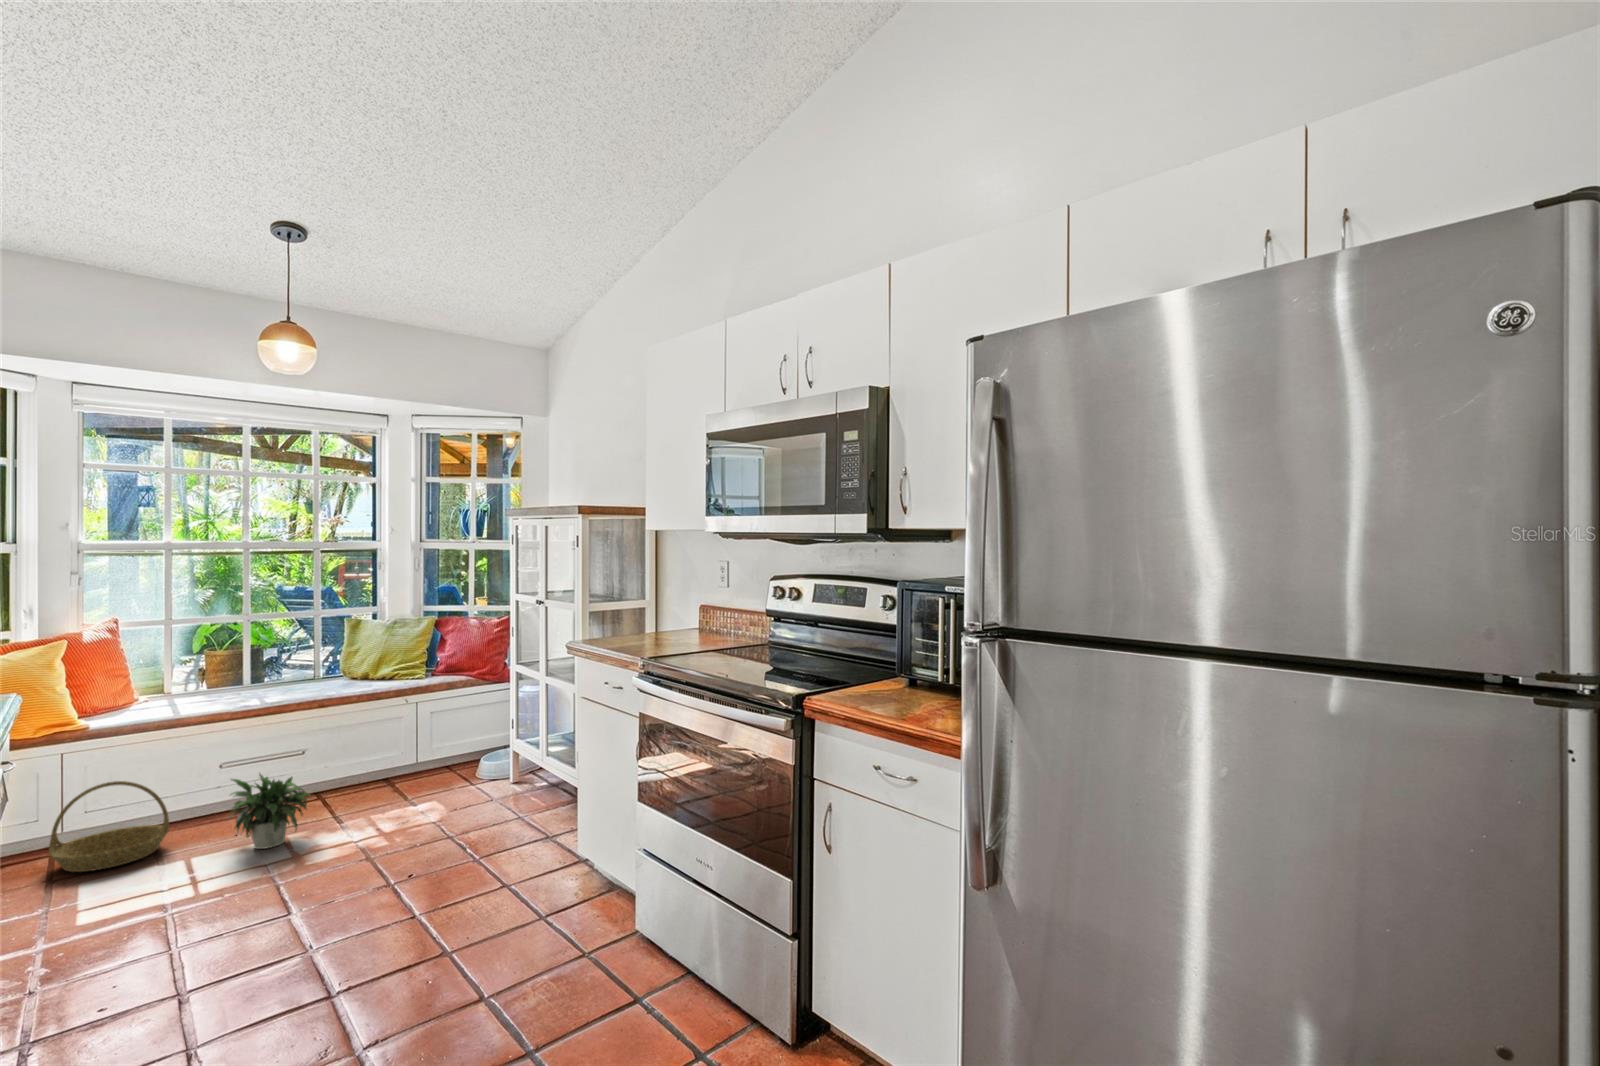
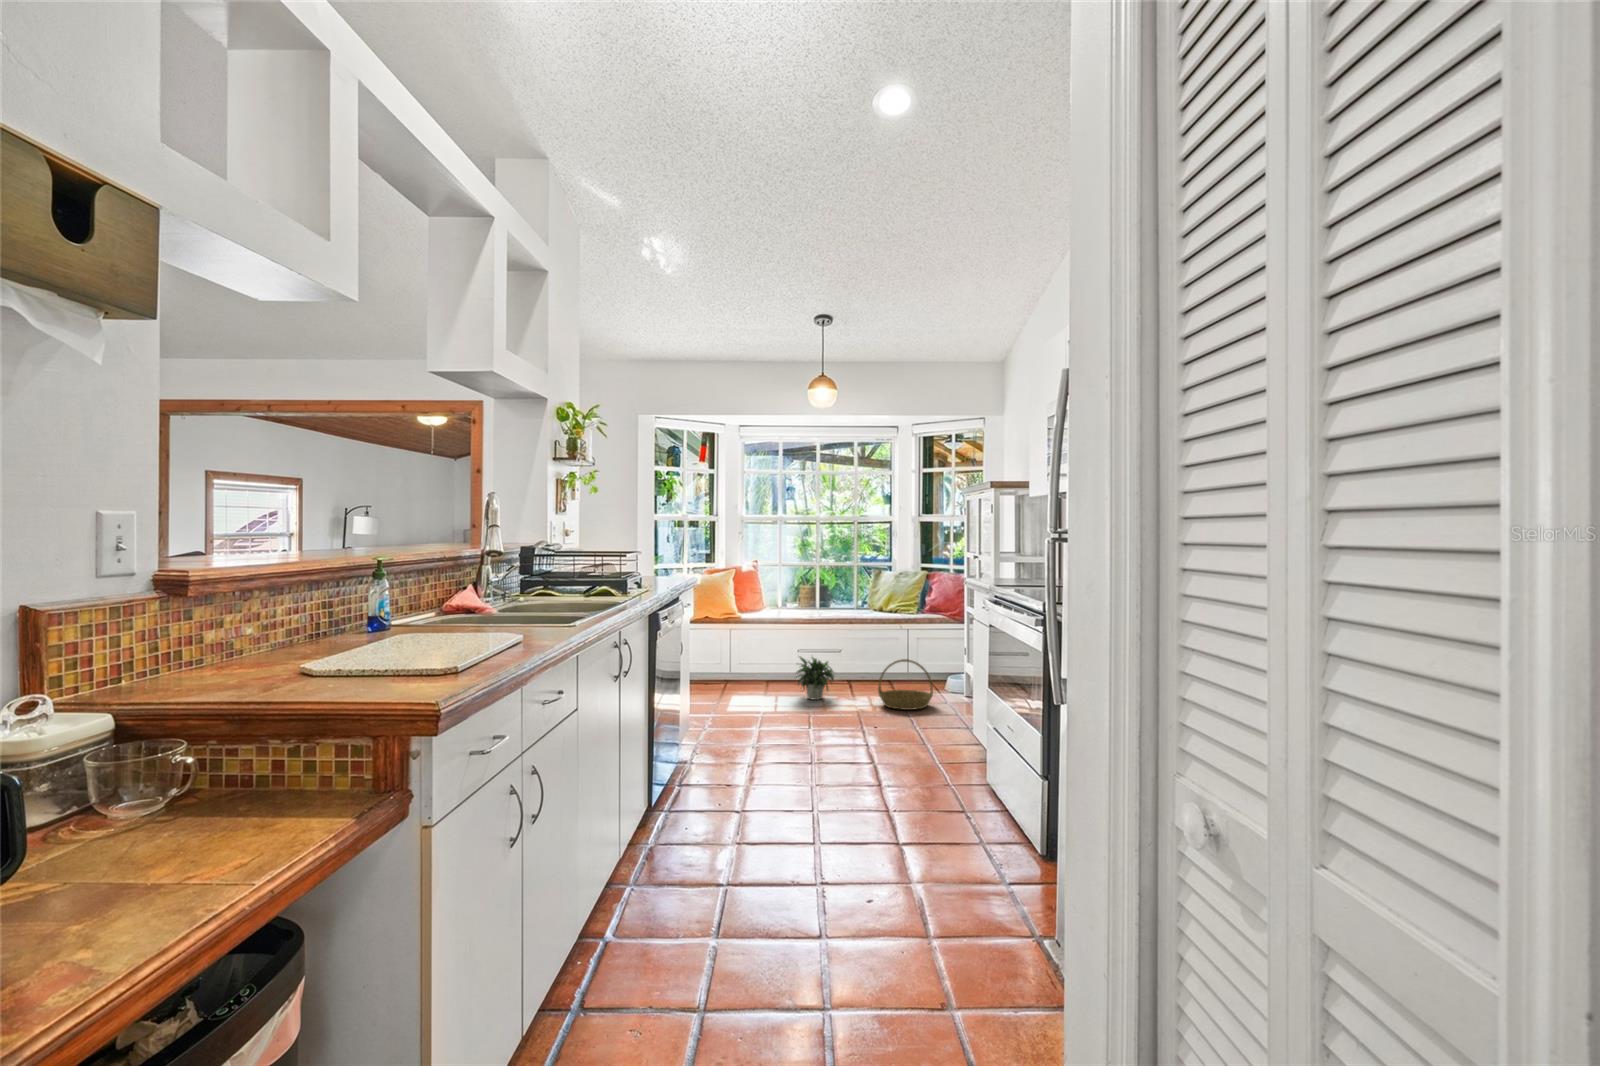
basket: present [49,781,169,872] -> present [878,659,933,710]

